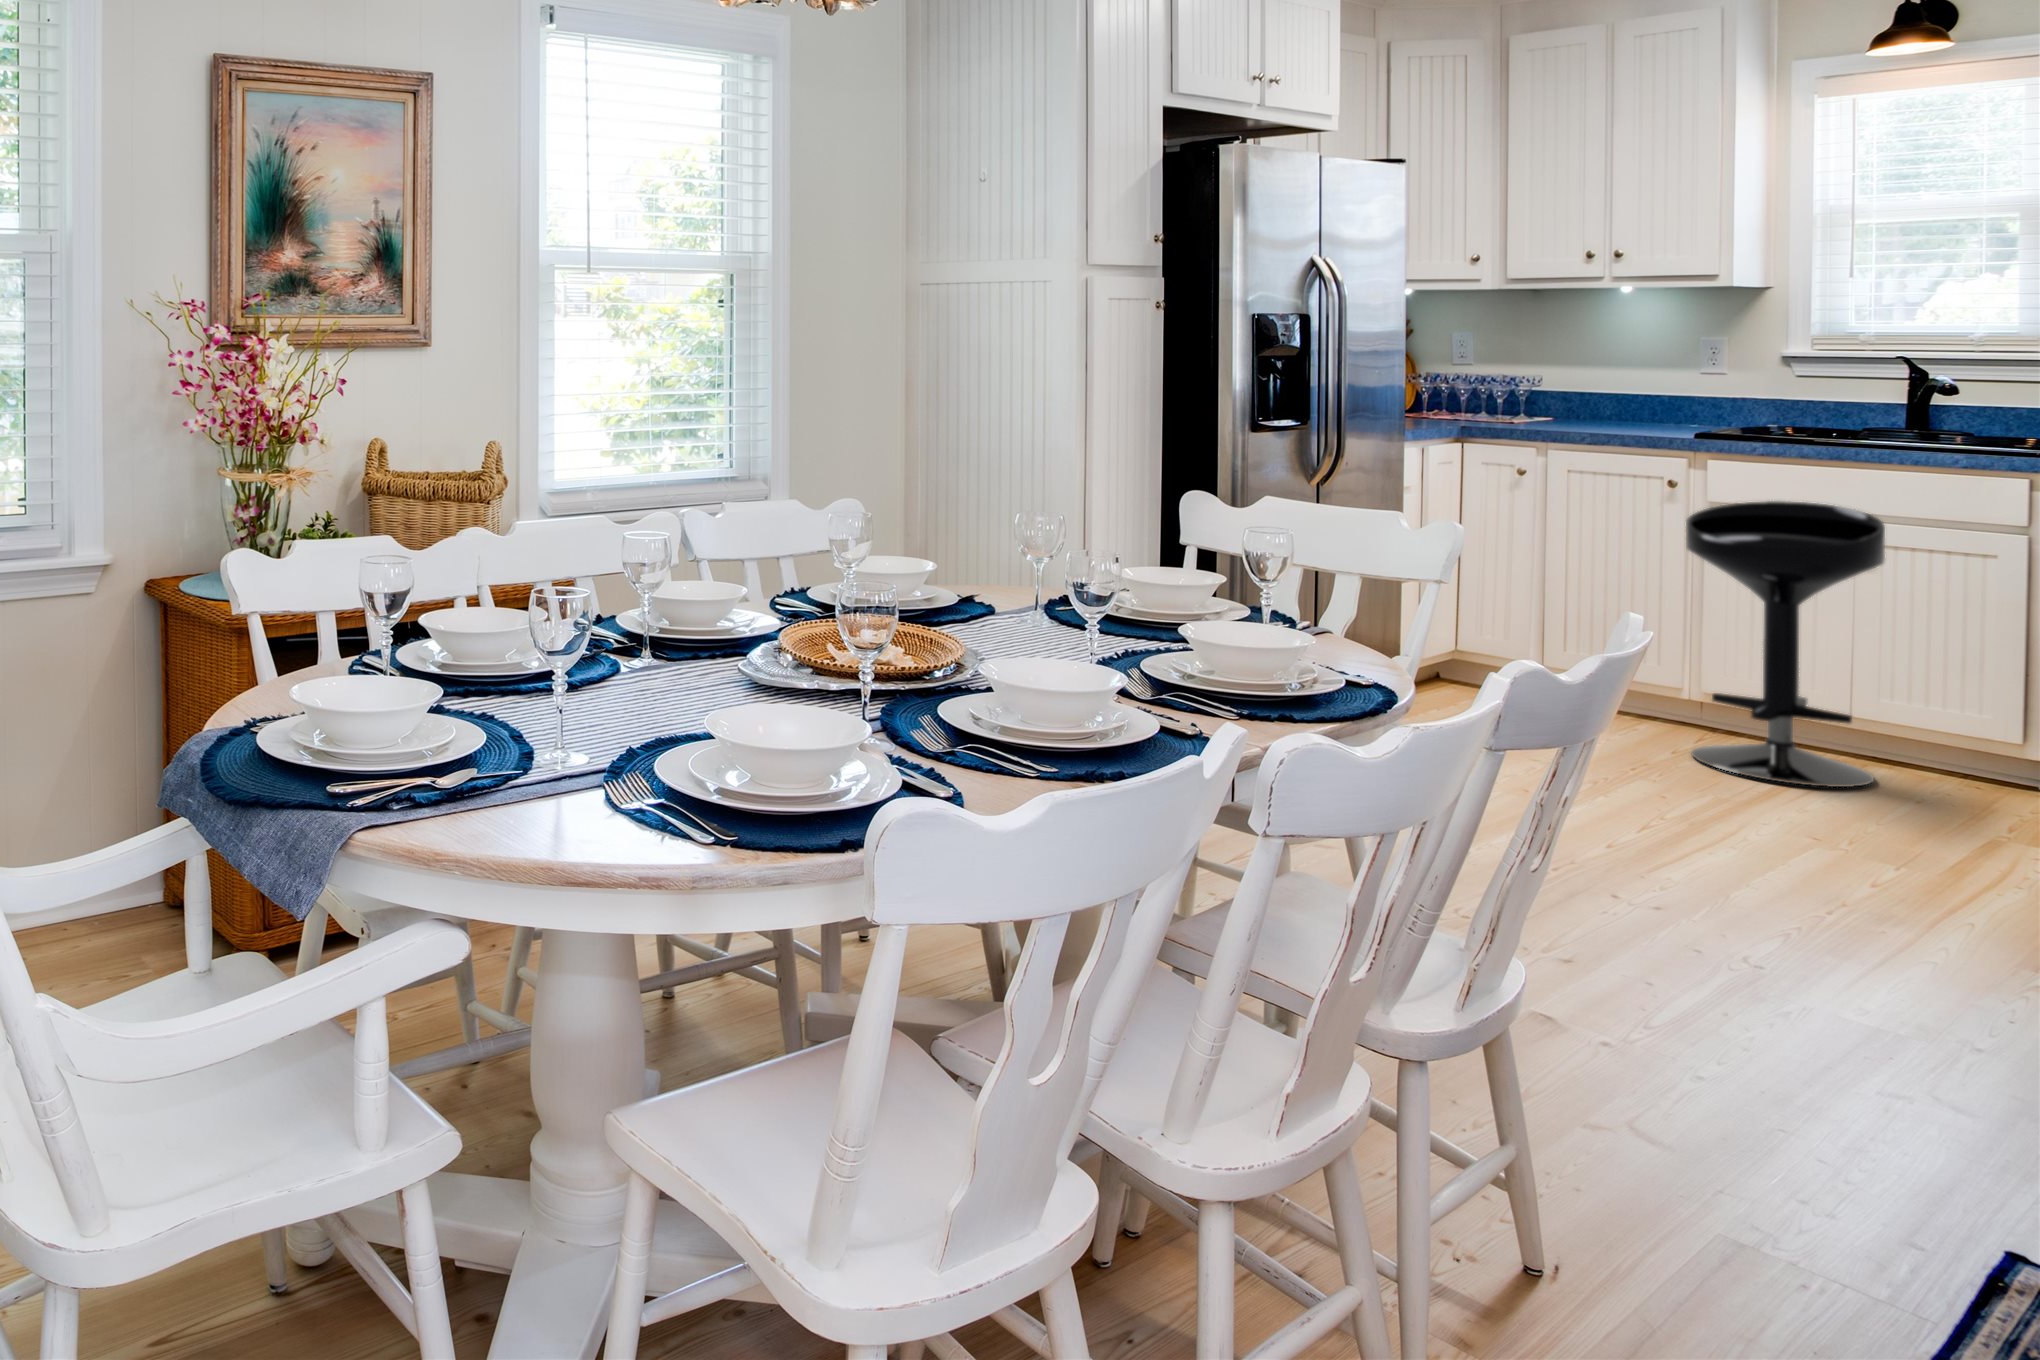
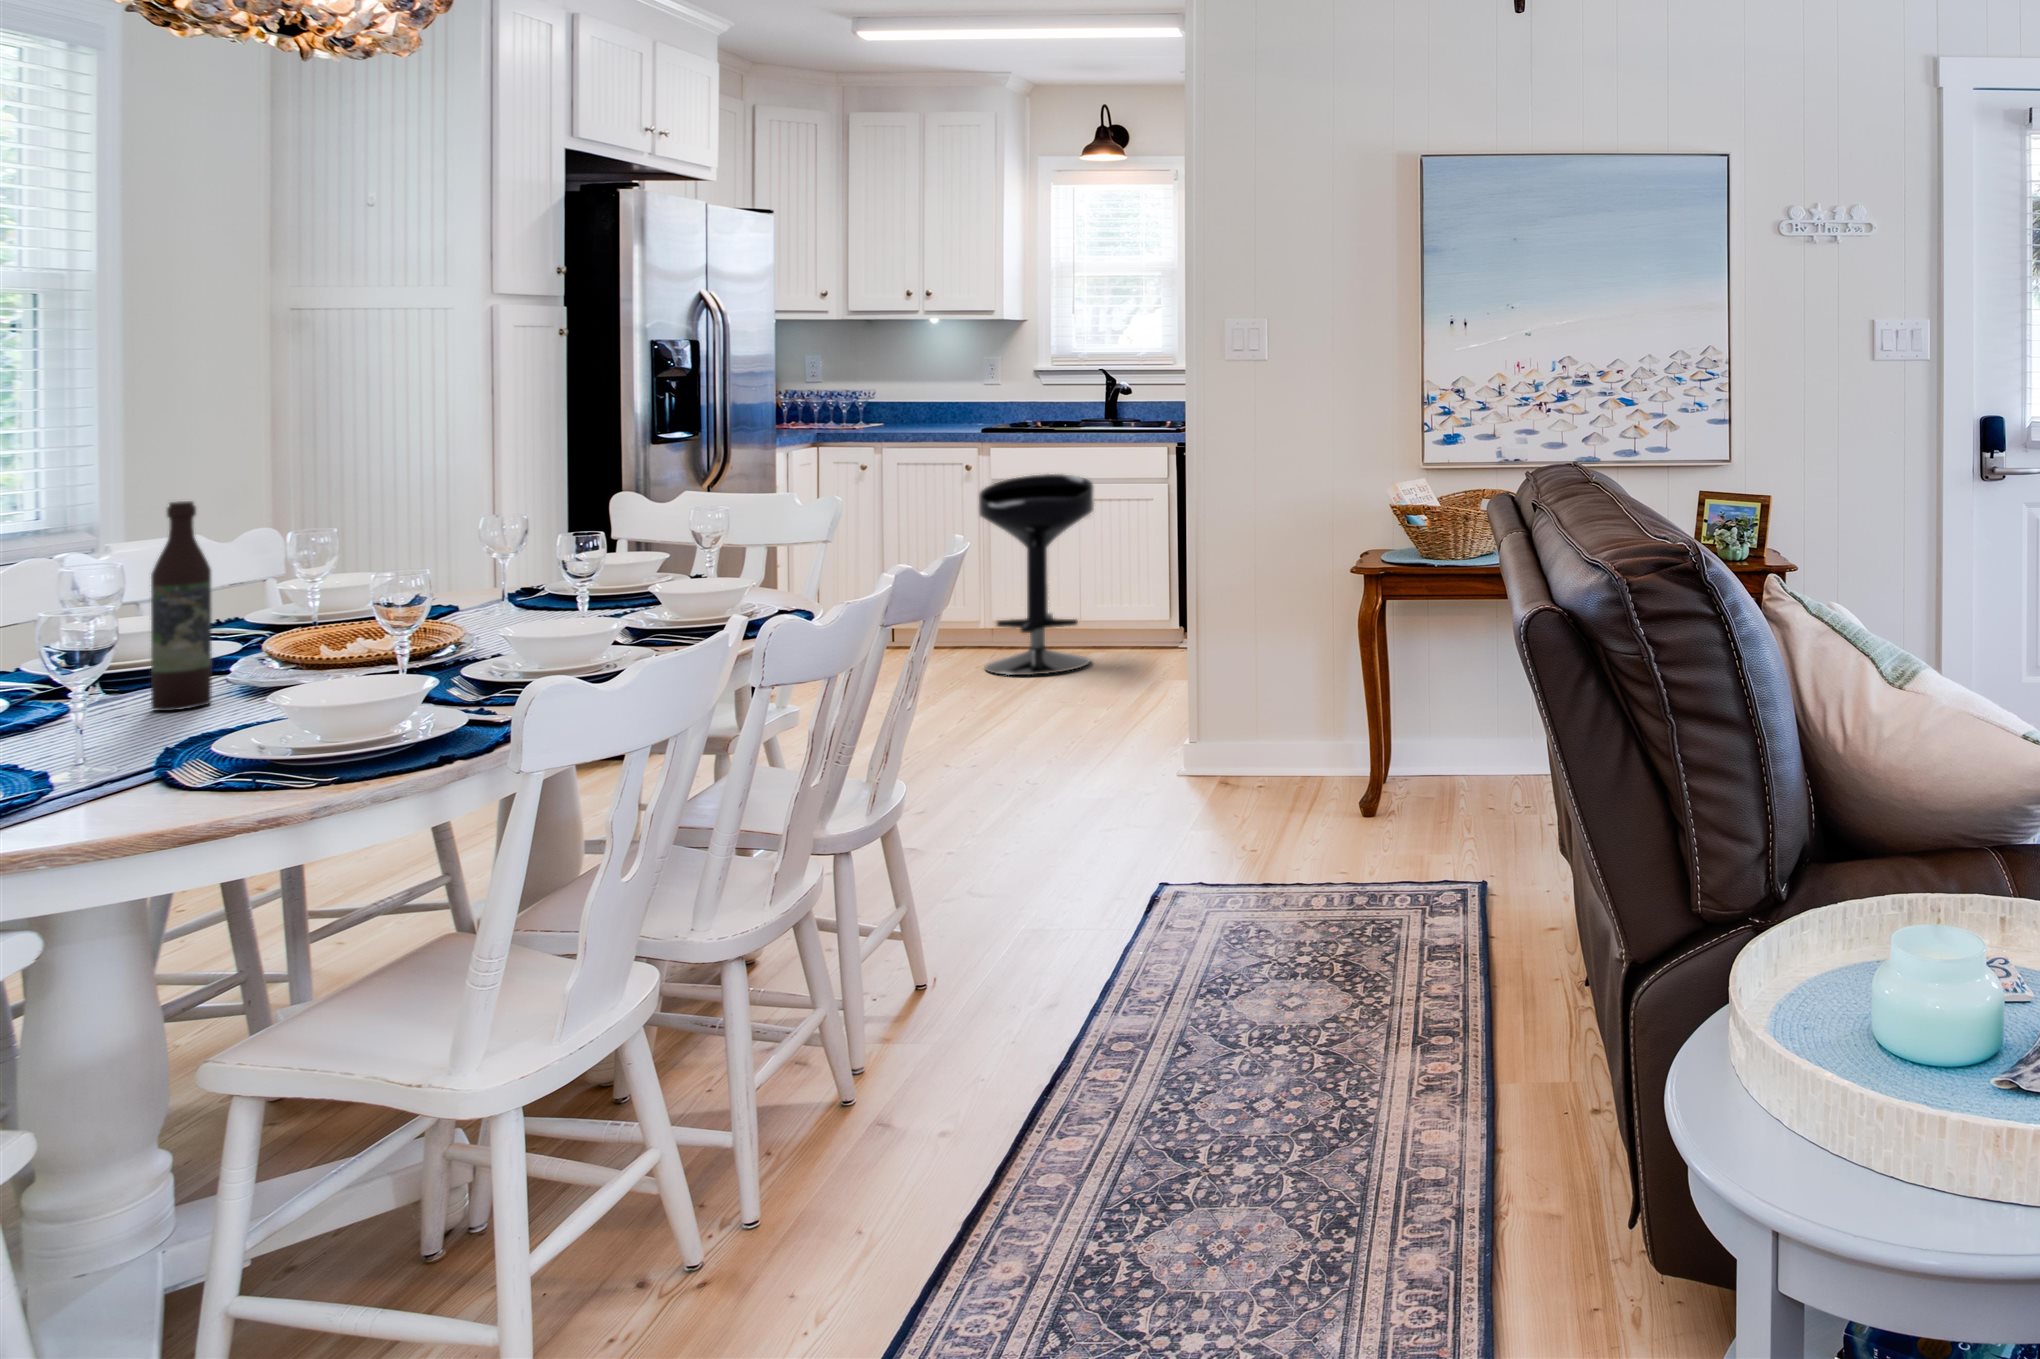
wine bottle: none [674,477,722,691] -> present [151,501,212,711]

